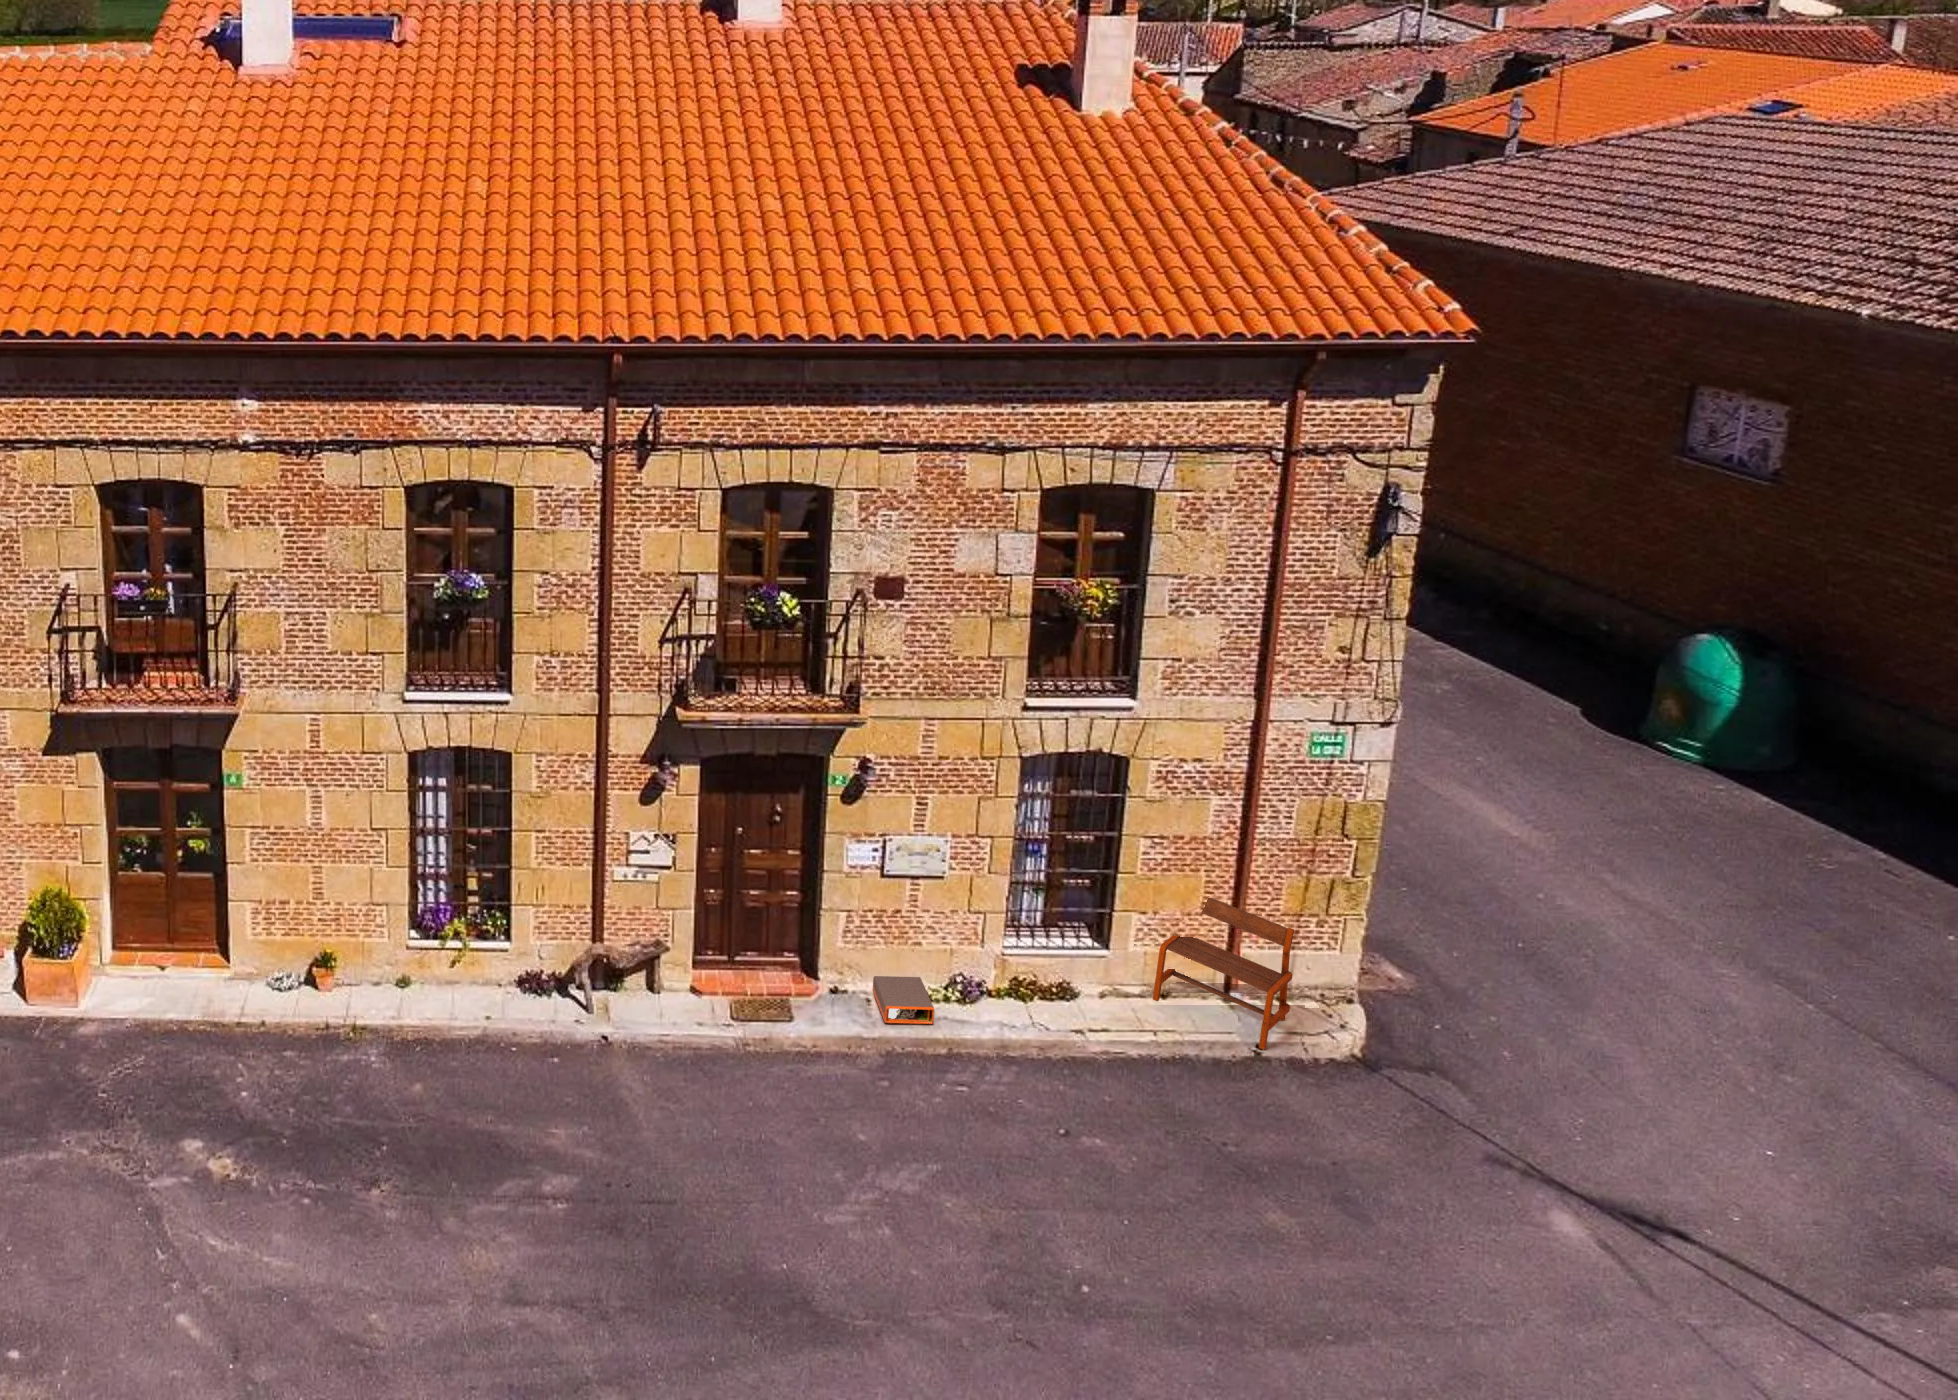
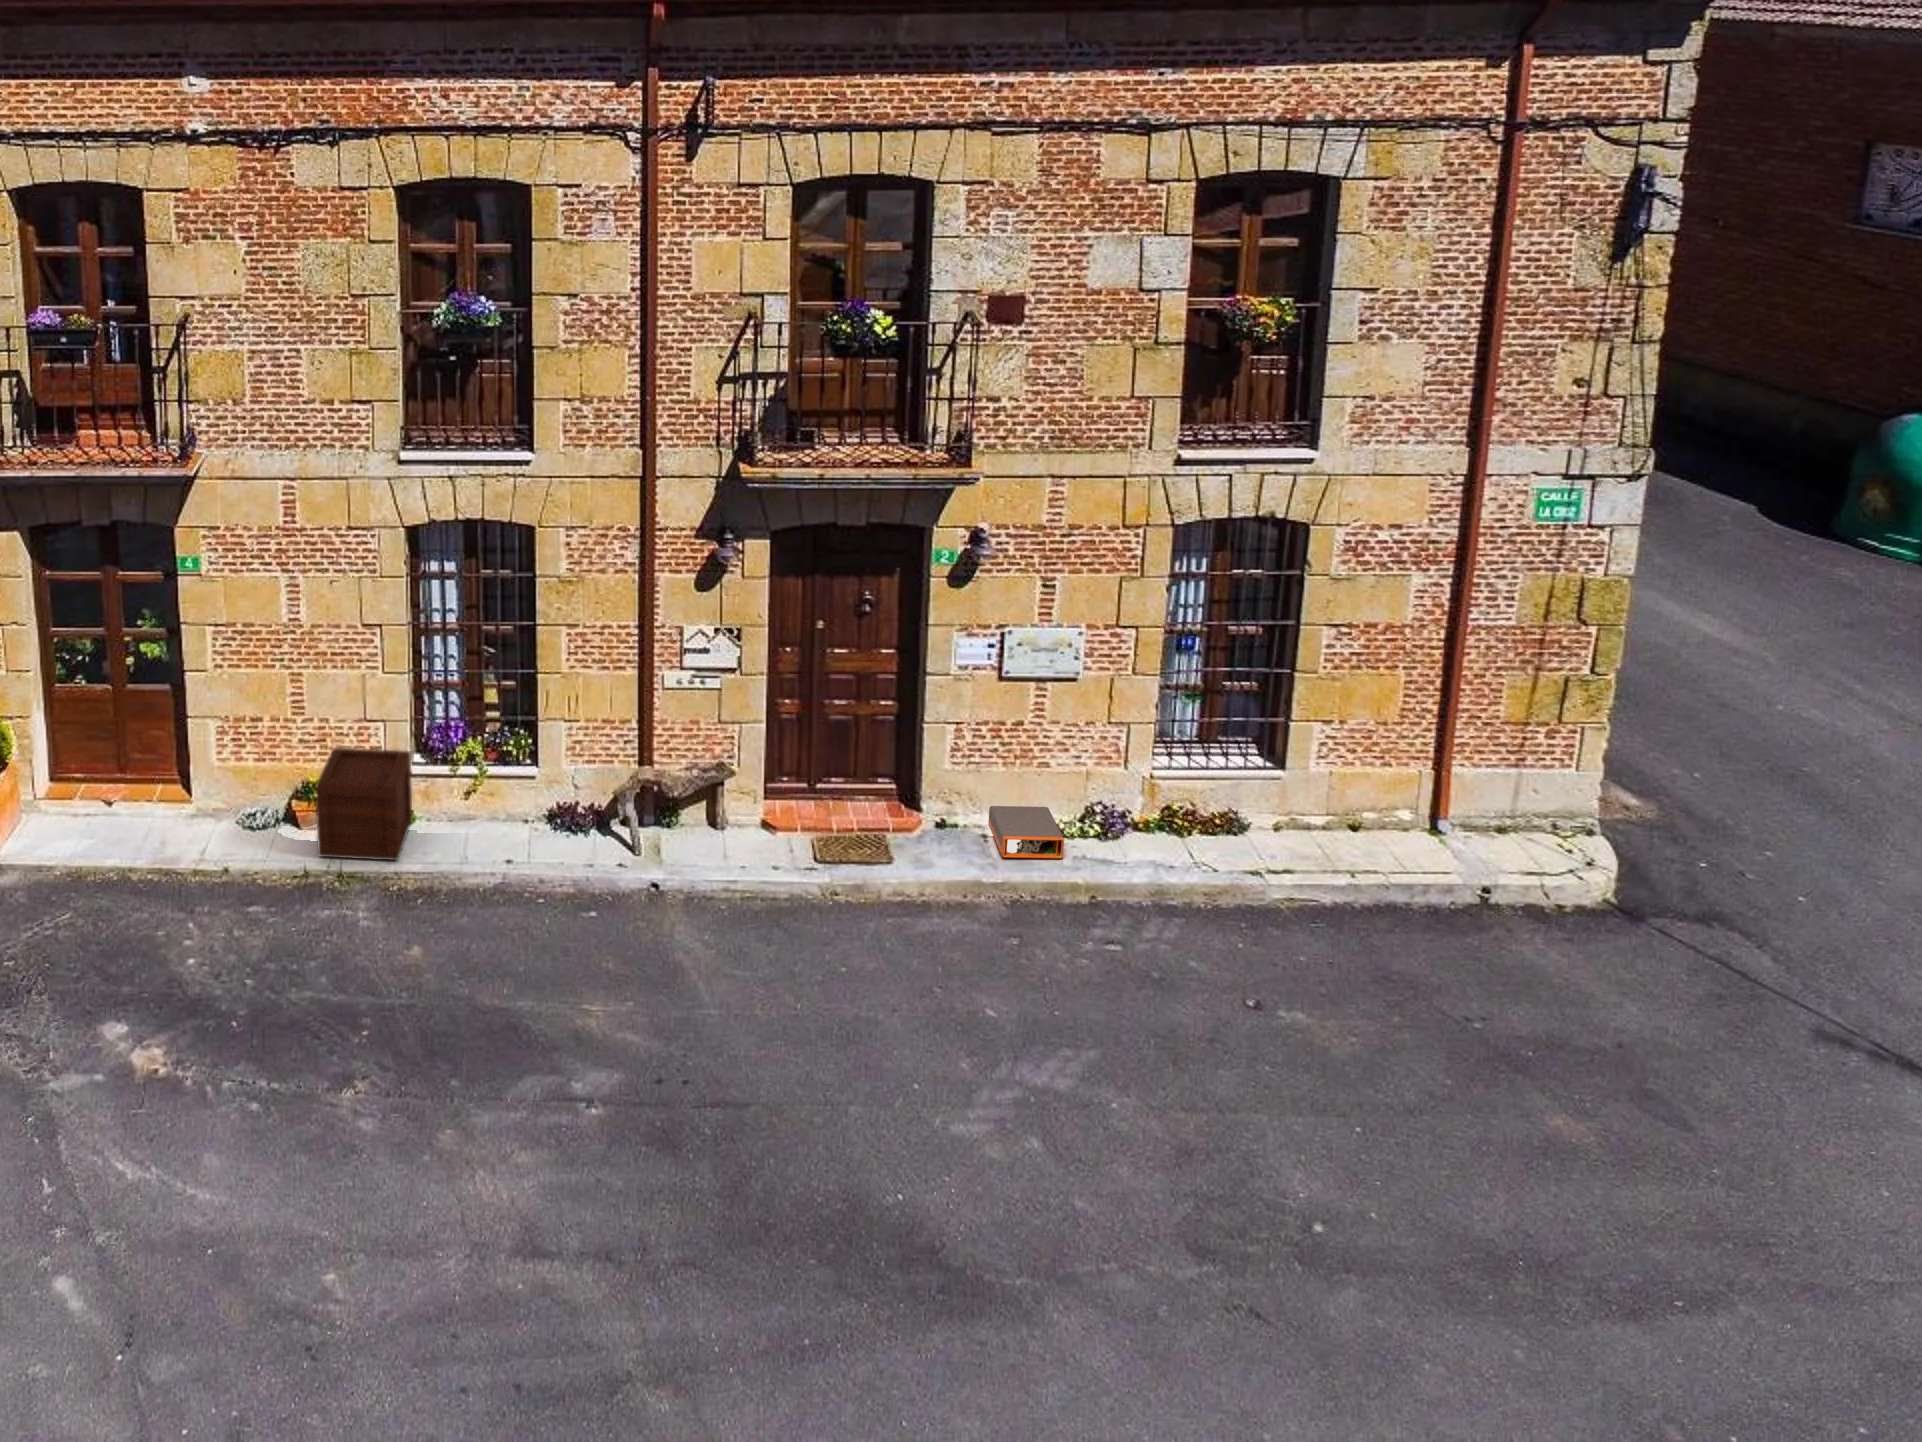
bench: present [1153,898,1294,1050] -> none [1338,696,1516,883]
wooden crate: none [334,925,409,1022] -> present [316,748,412,861]

